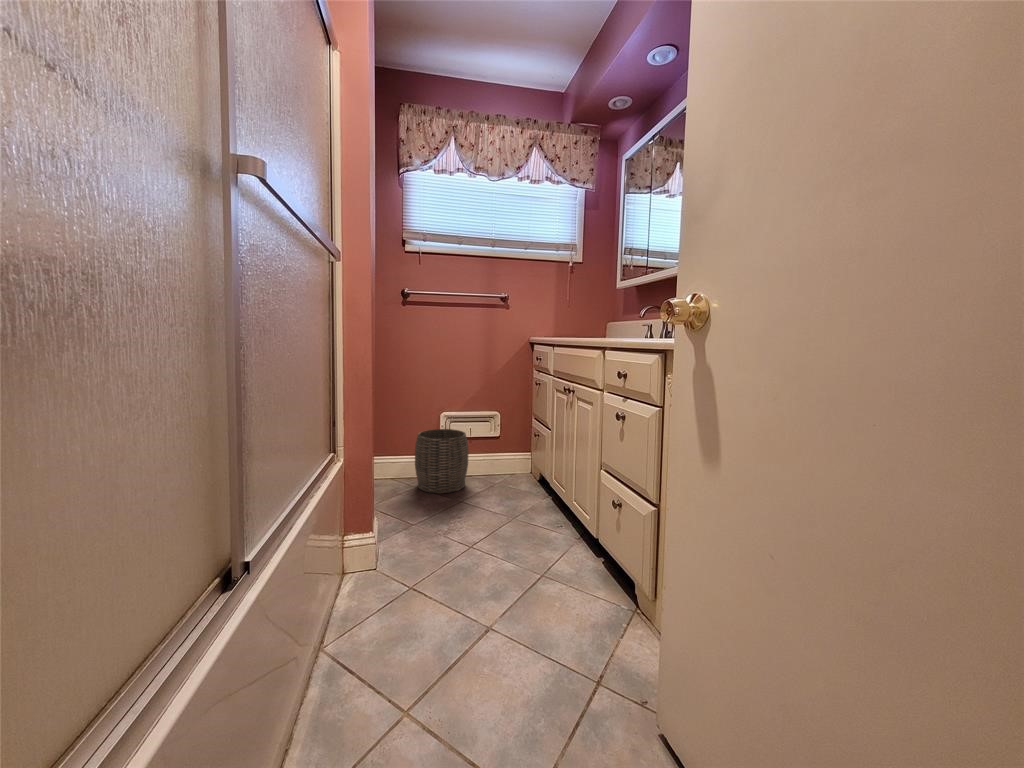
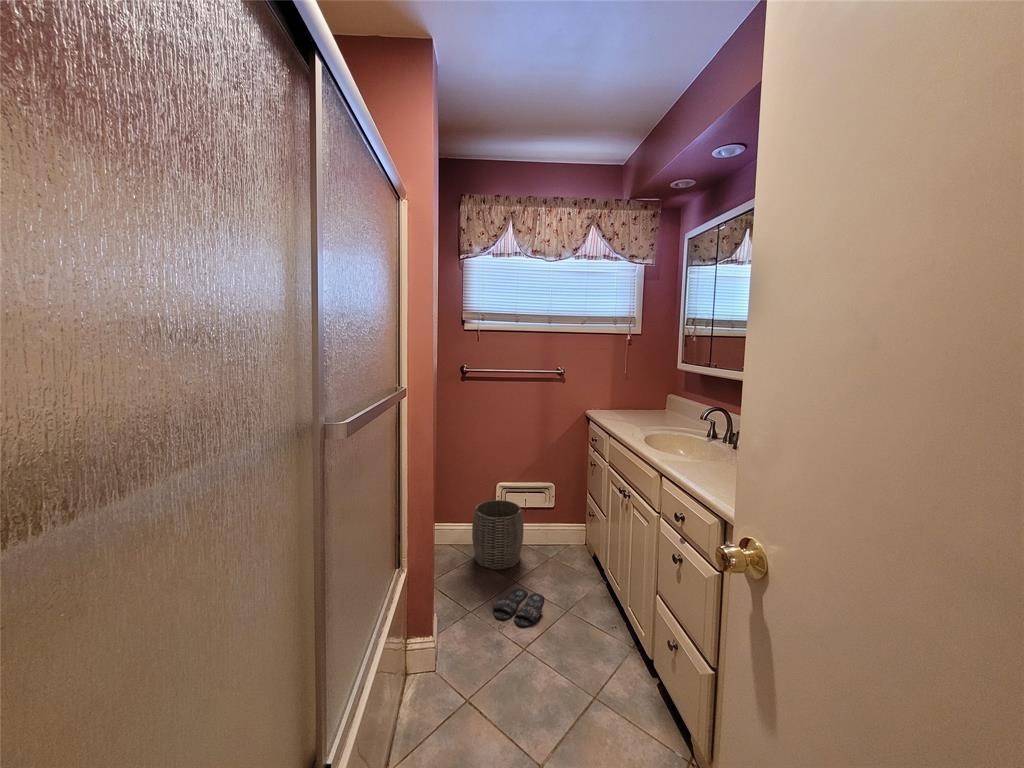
slippers: none [437,505,490,532] -> present [493,589,544,627]

